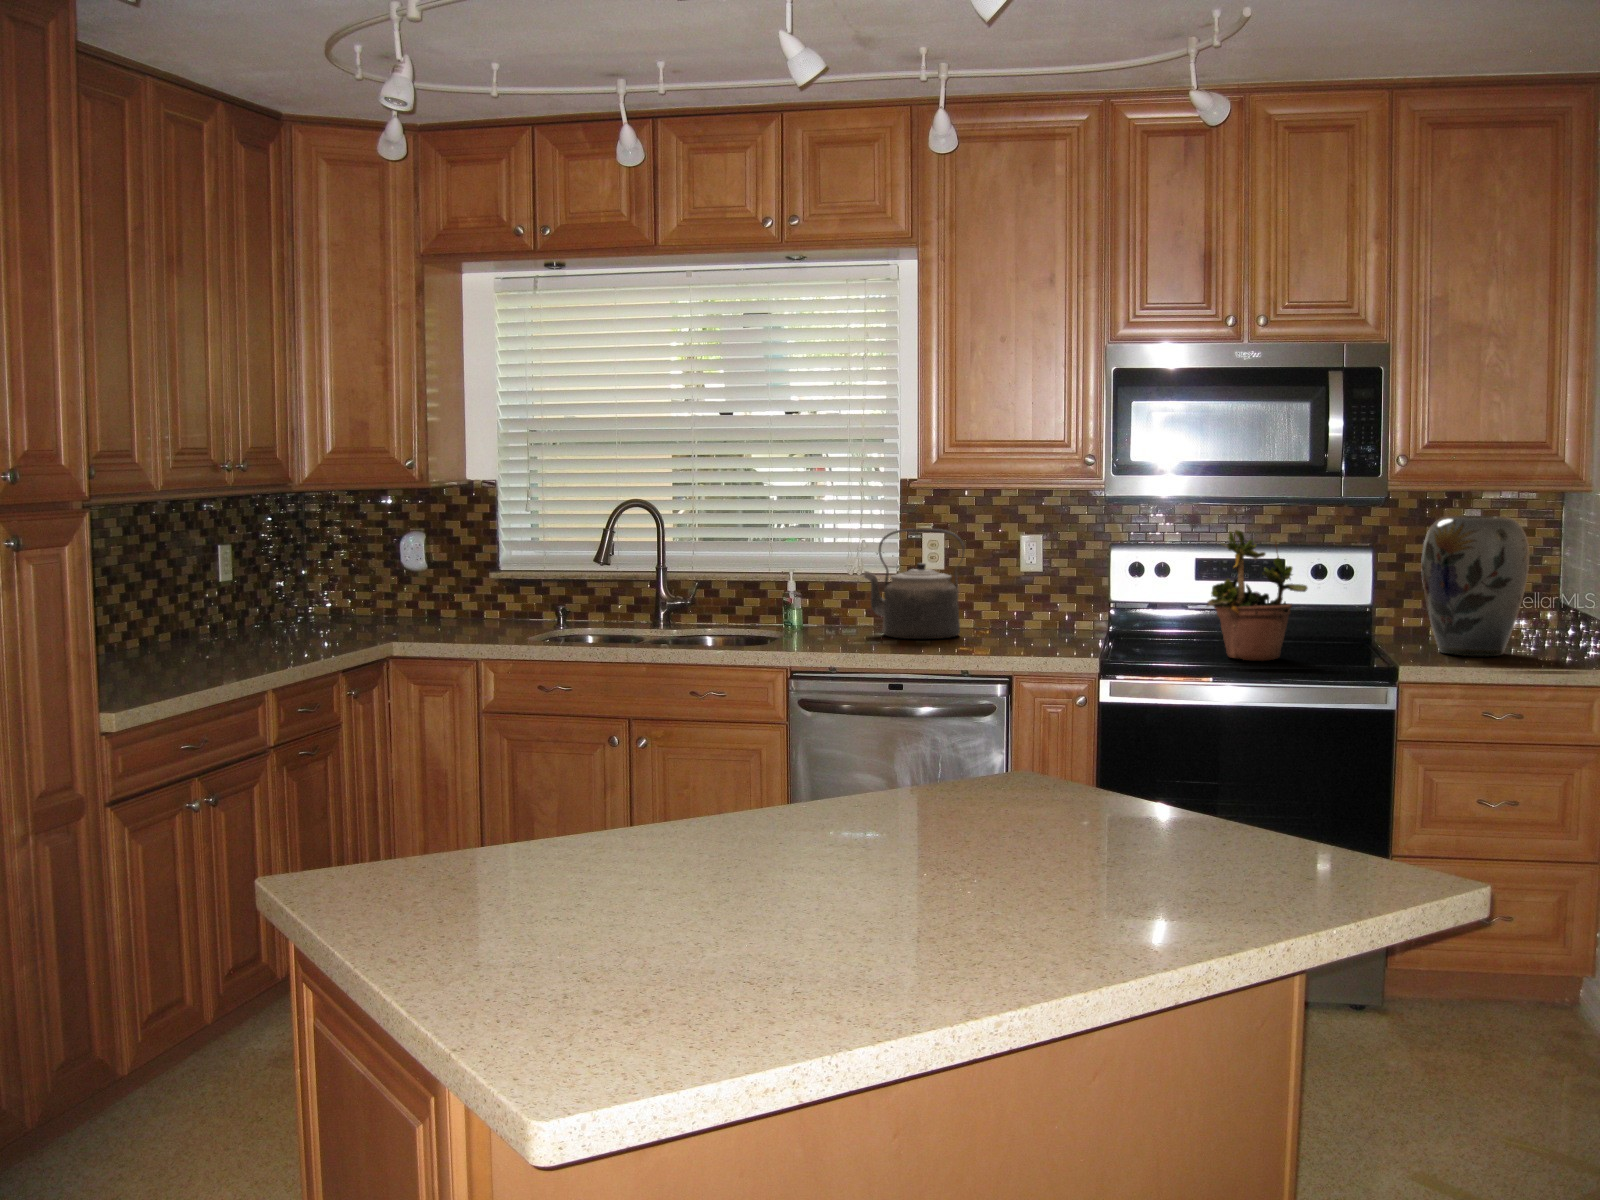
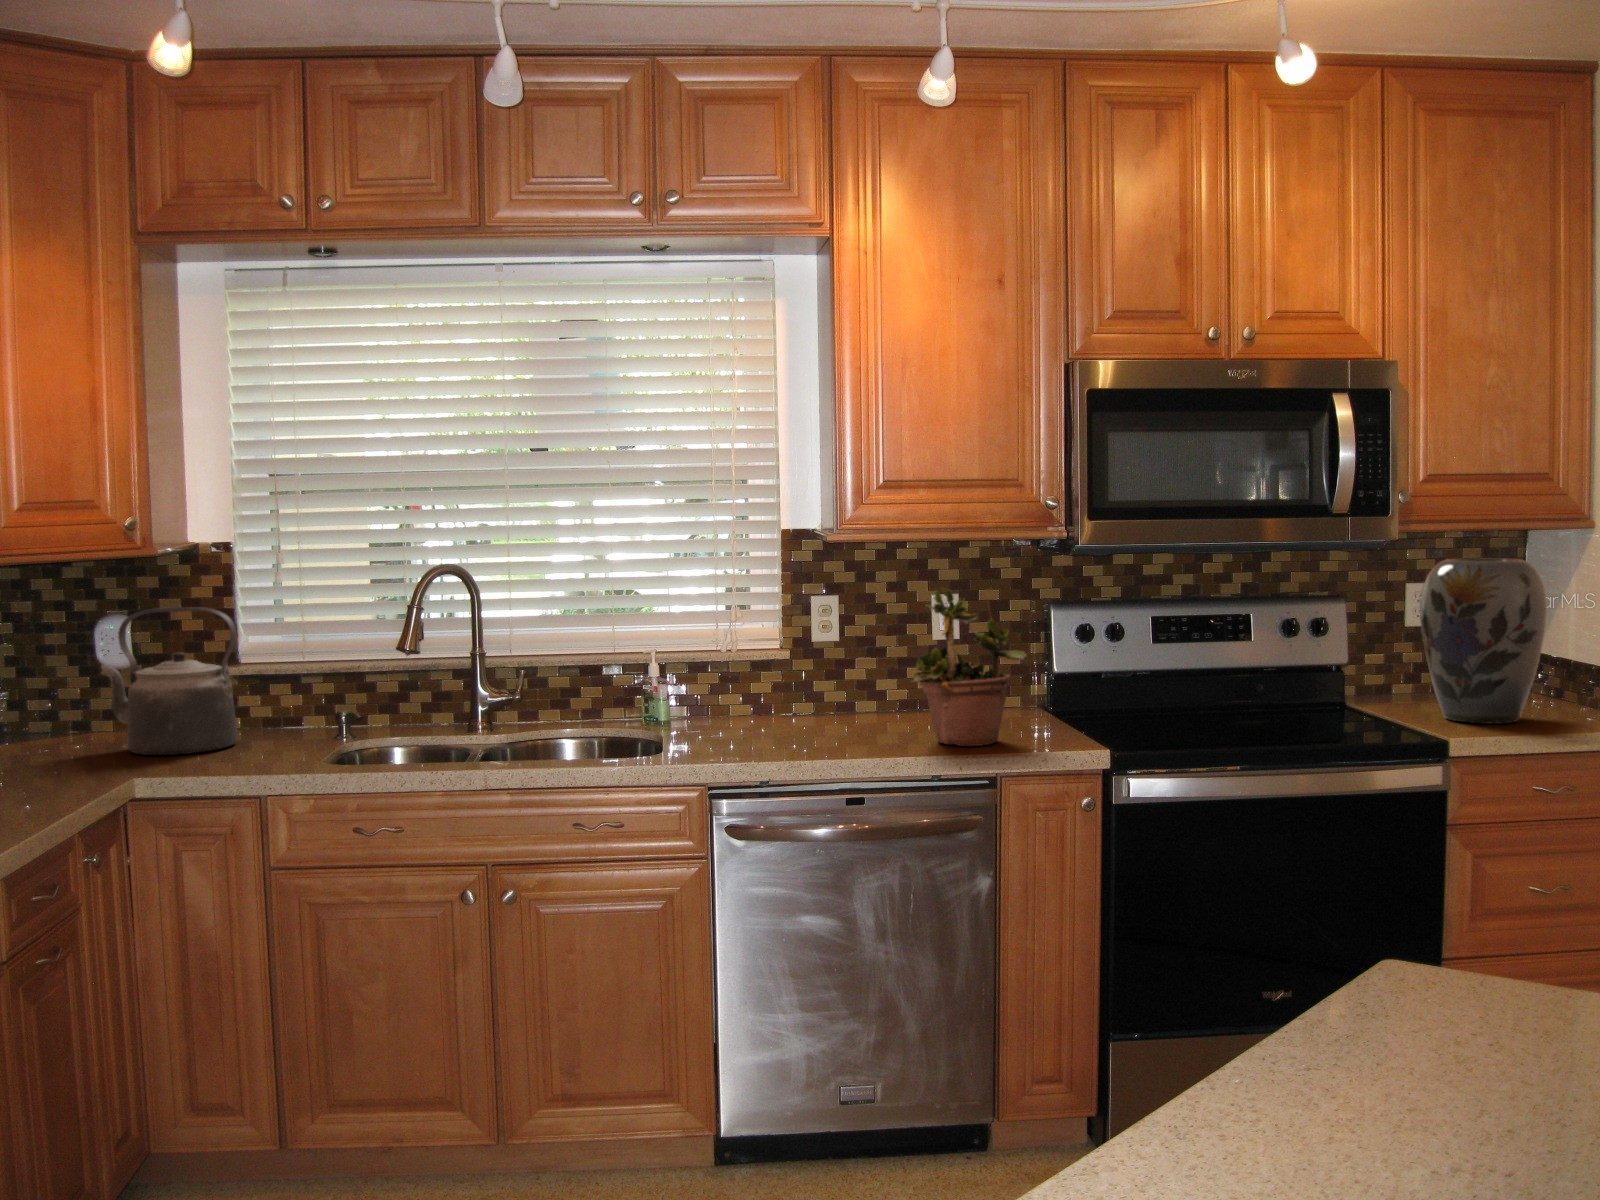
kettle: present [864,529,965,639] -> present [101,607,238,755]
potted plant: present [1207,530,1307,661] -> present [911,588,1027,746]

